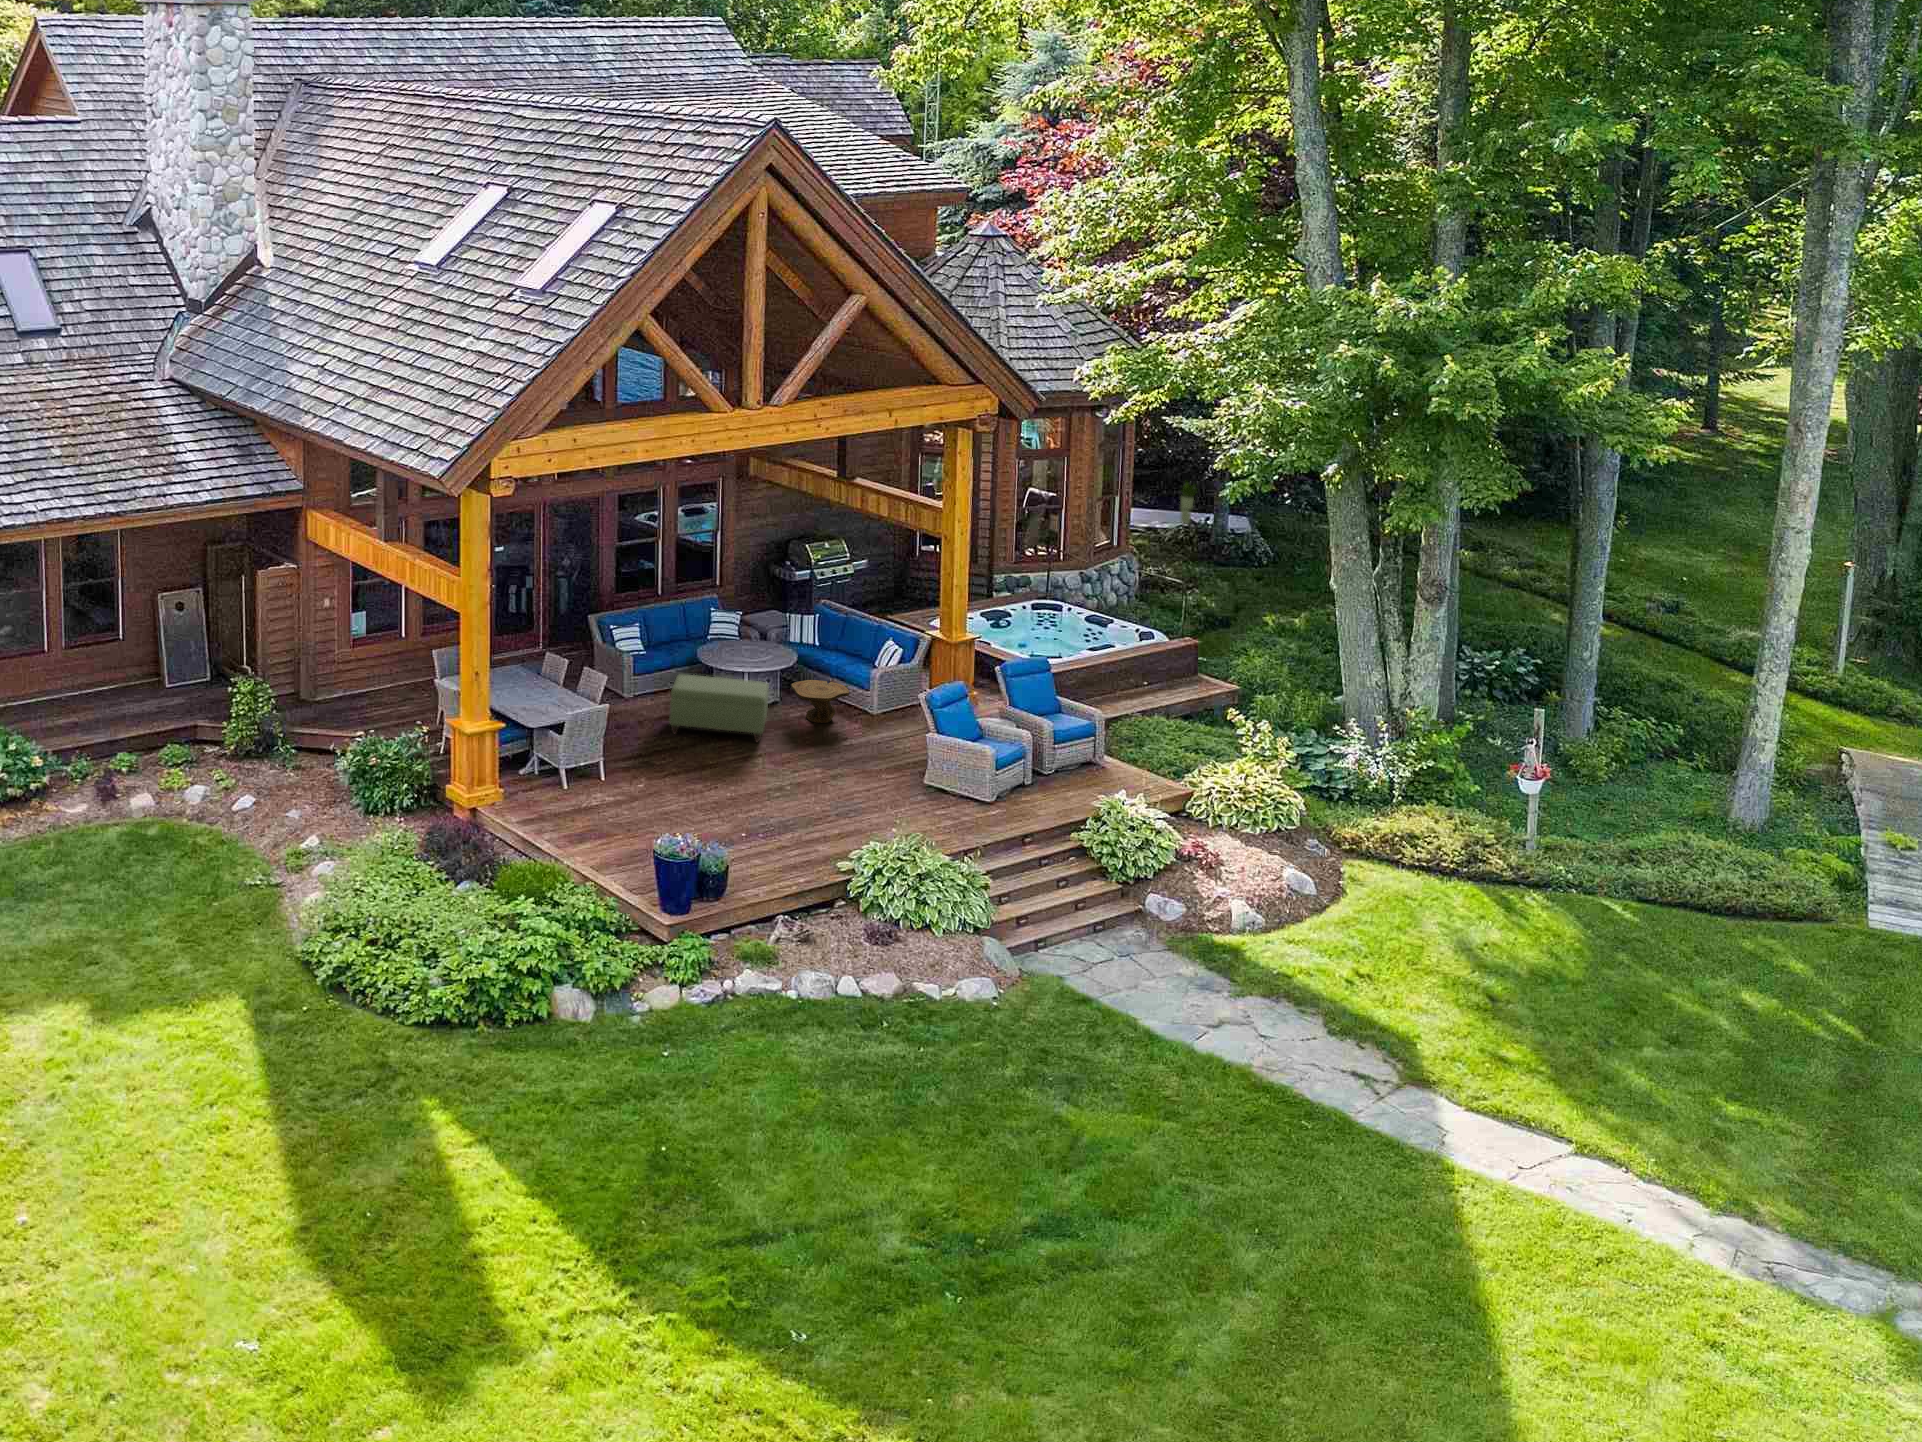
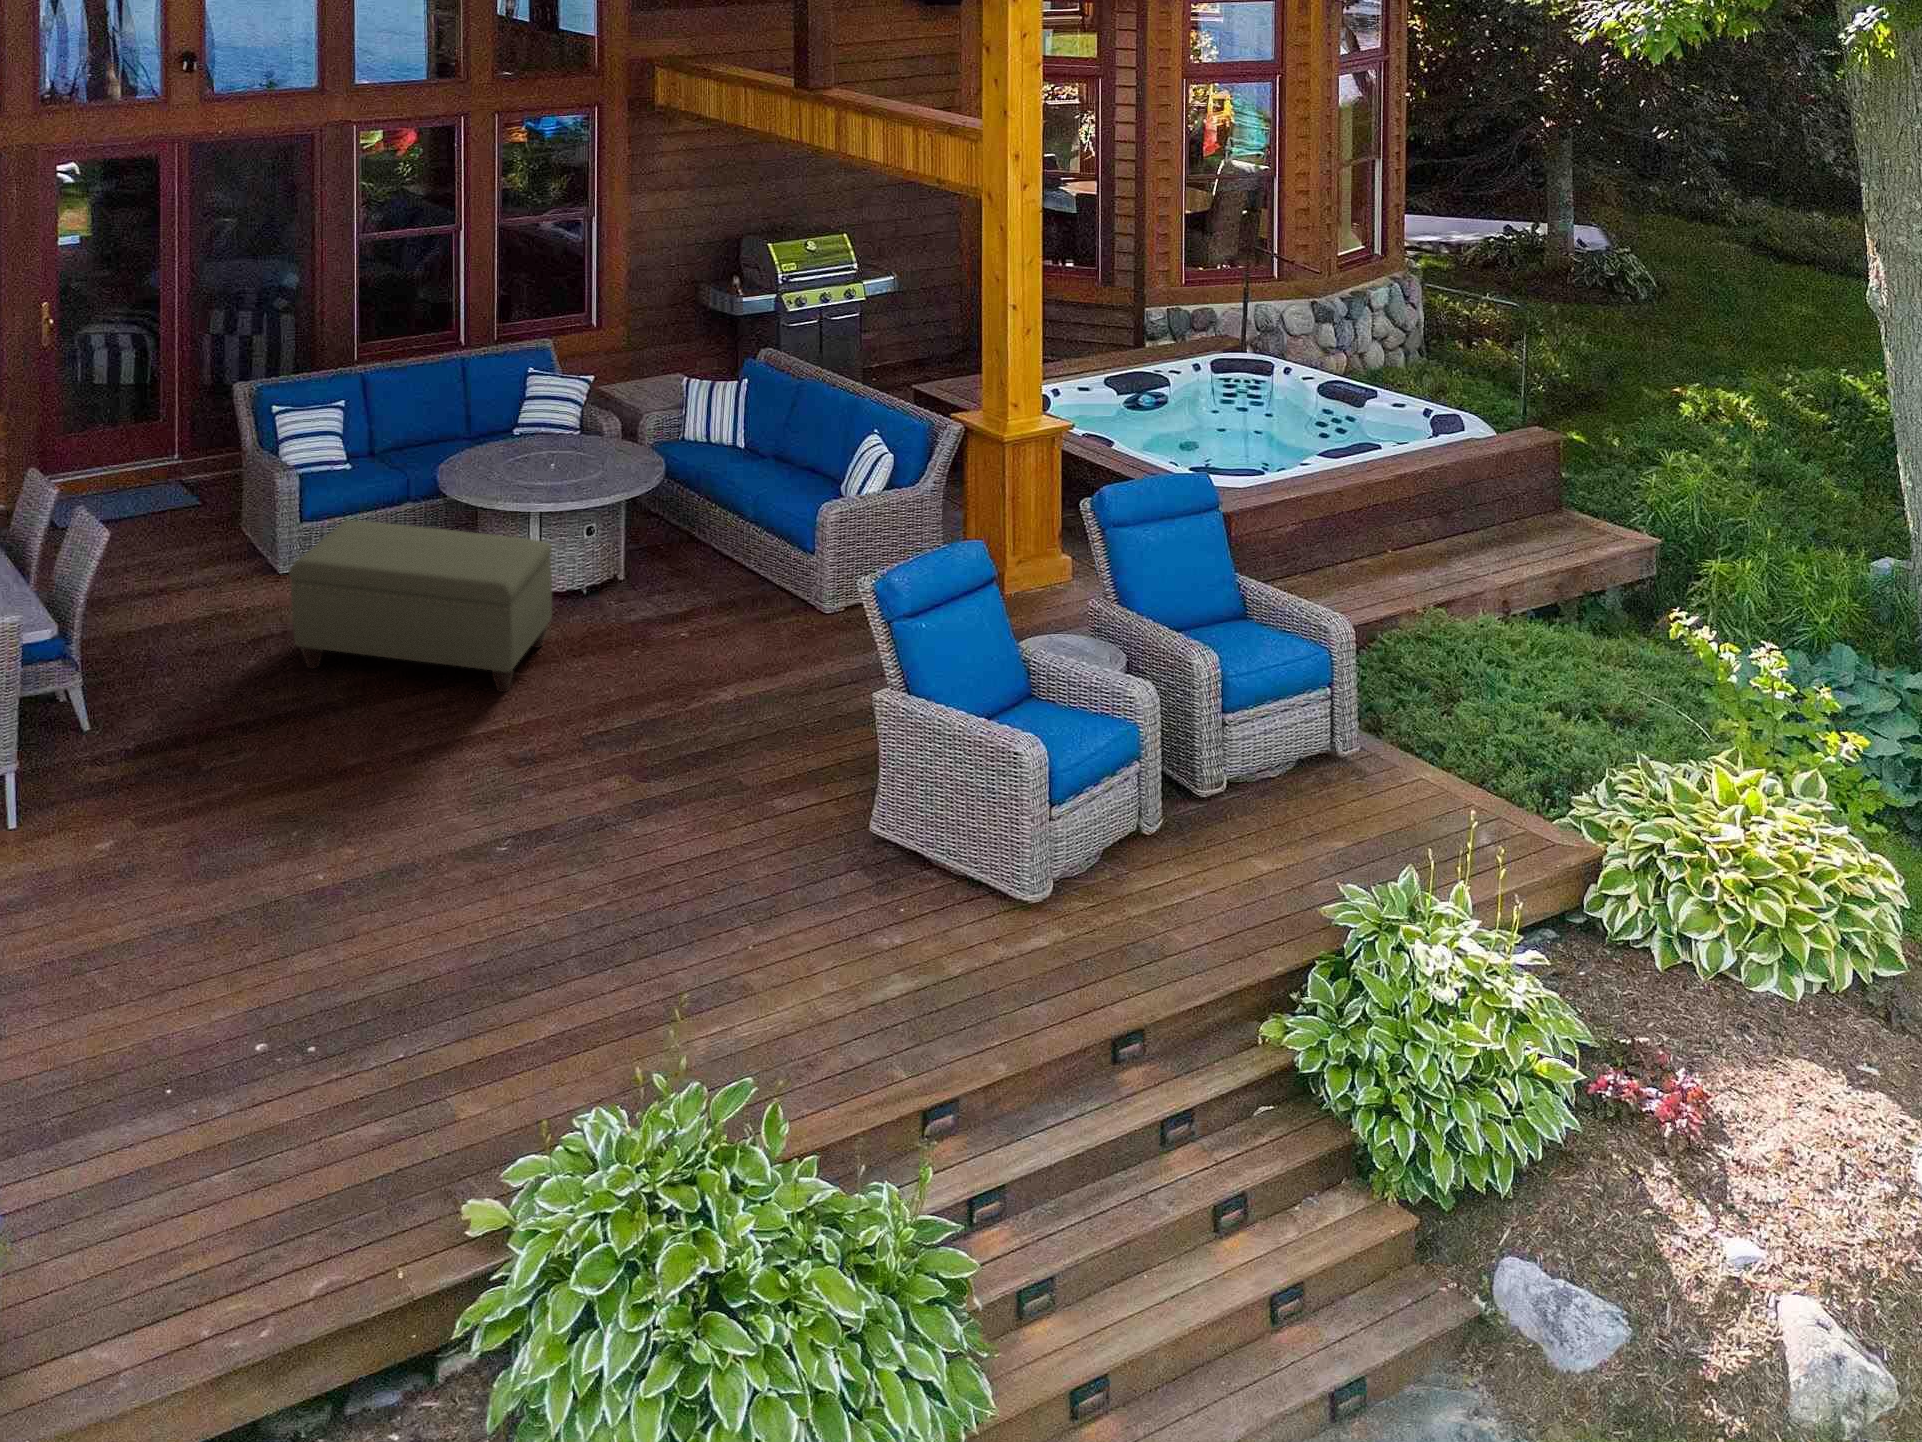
planter: present [1181,482,1196,524] -> none [1475,167,1509,237]
side table: present [791,680,850,723] -> none [627,529,768,633]

